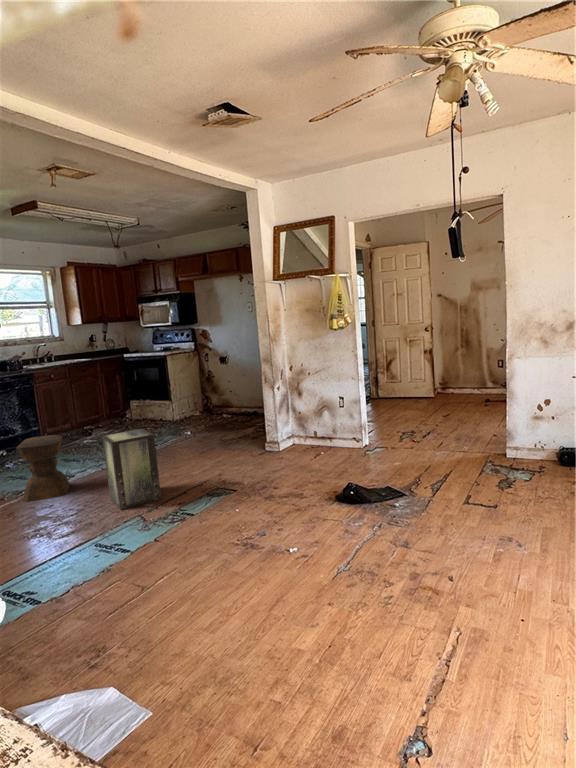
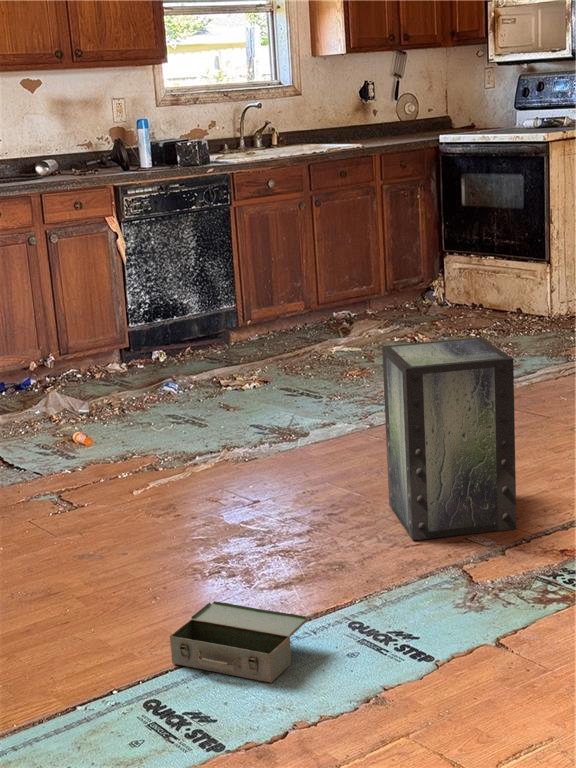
stool: present [17,435,70,501] -> none [186,329,298,480]
toolbox: none [15,544,77,574] -> present [170,601,308,683]

